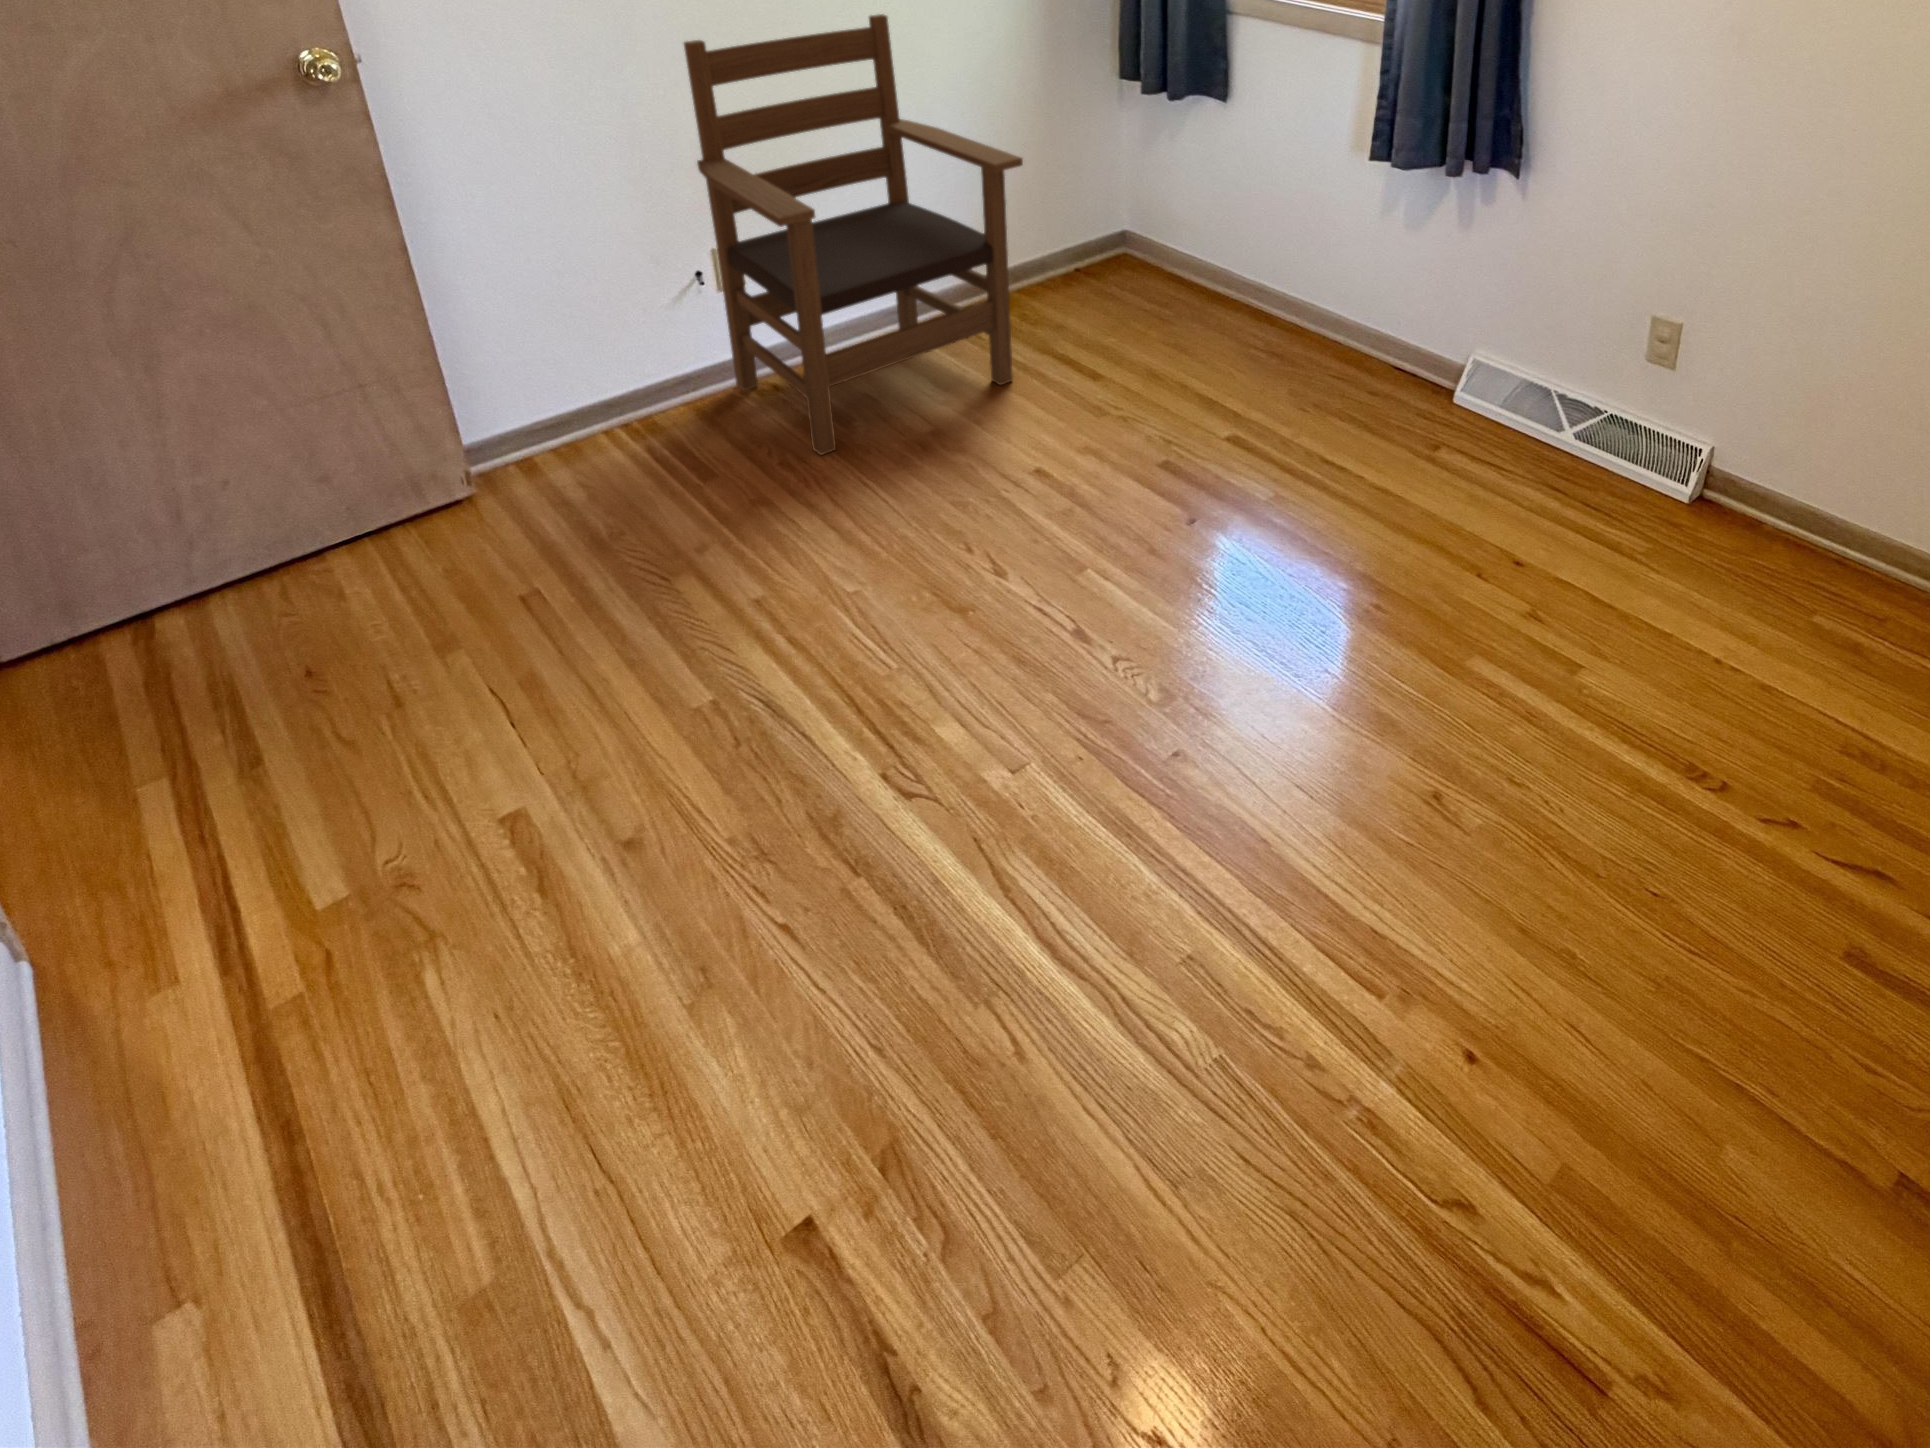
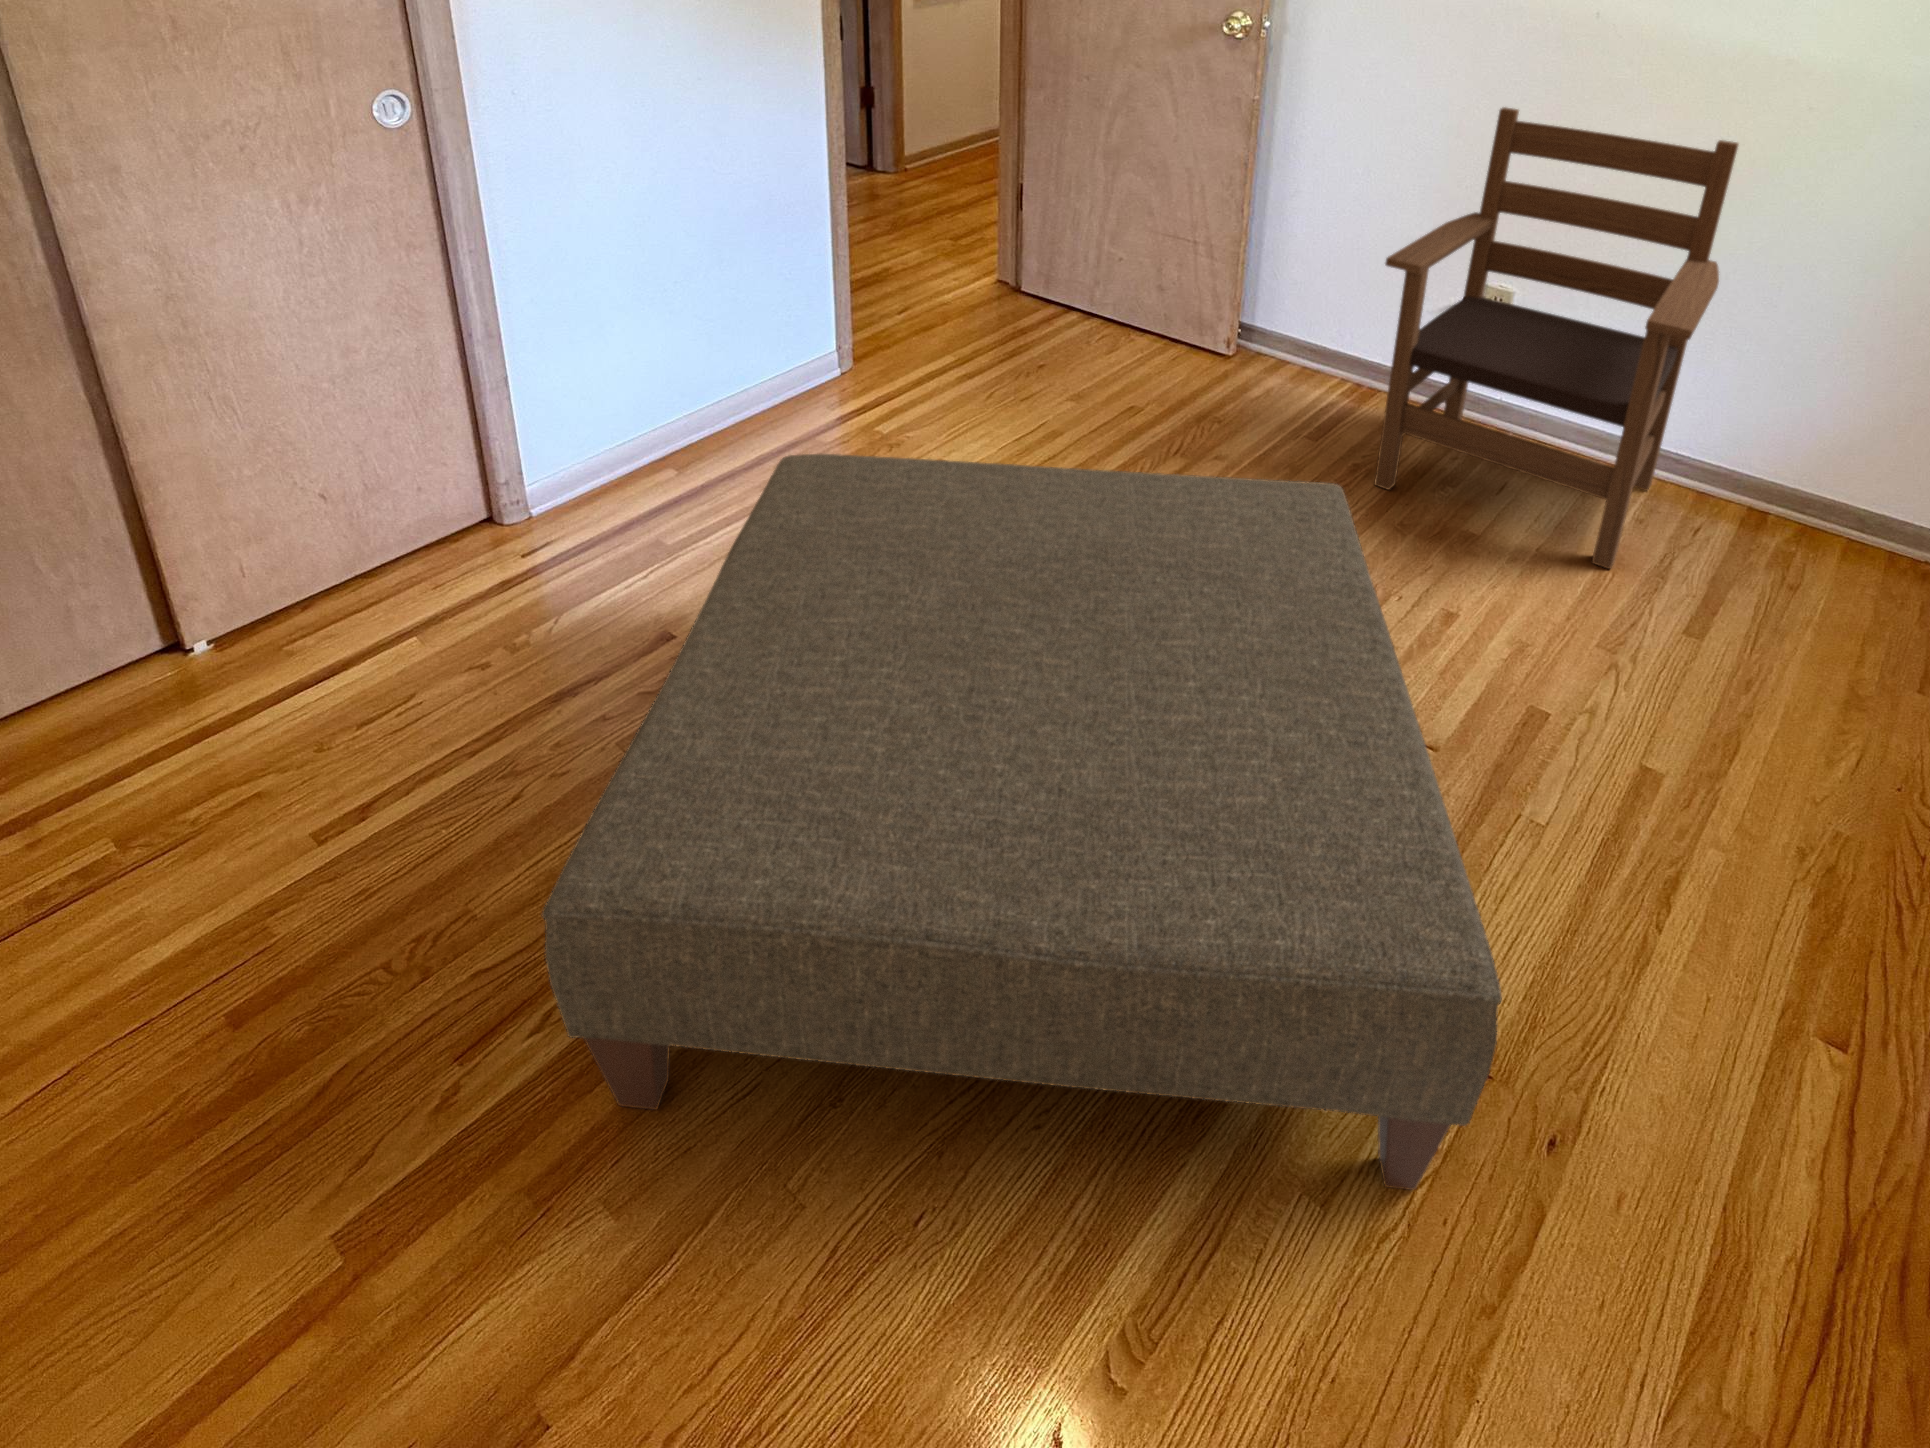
ottoman: none [778,388,1699,1161] -> present [542,454,1502,1190]

